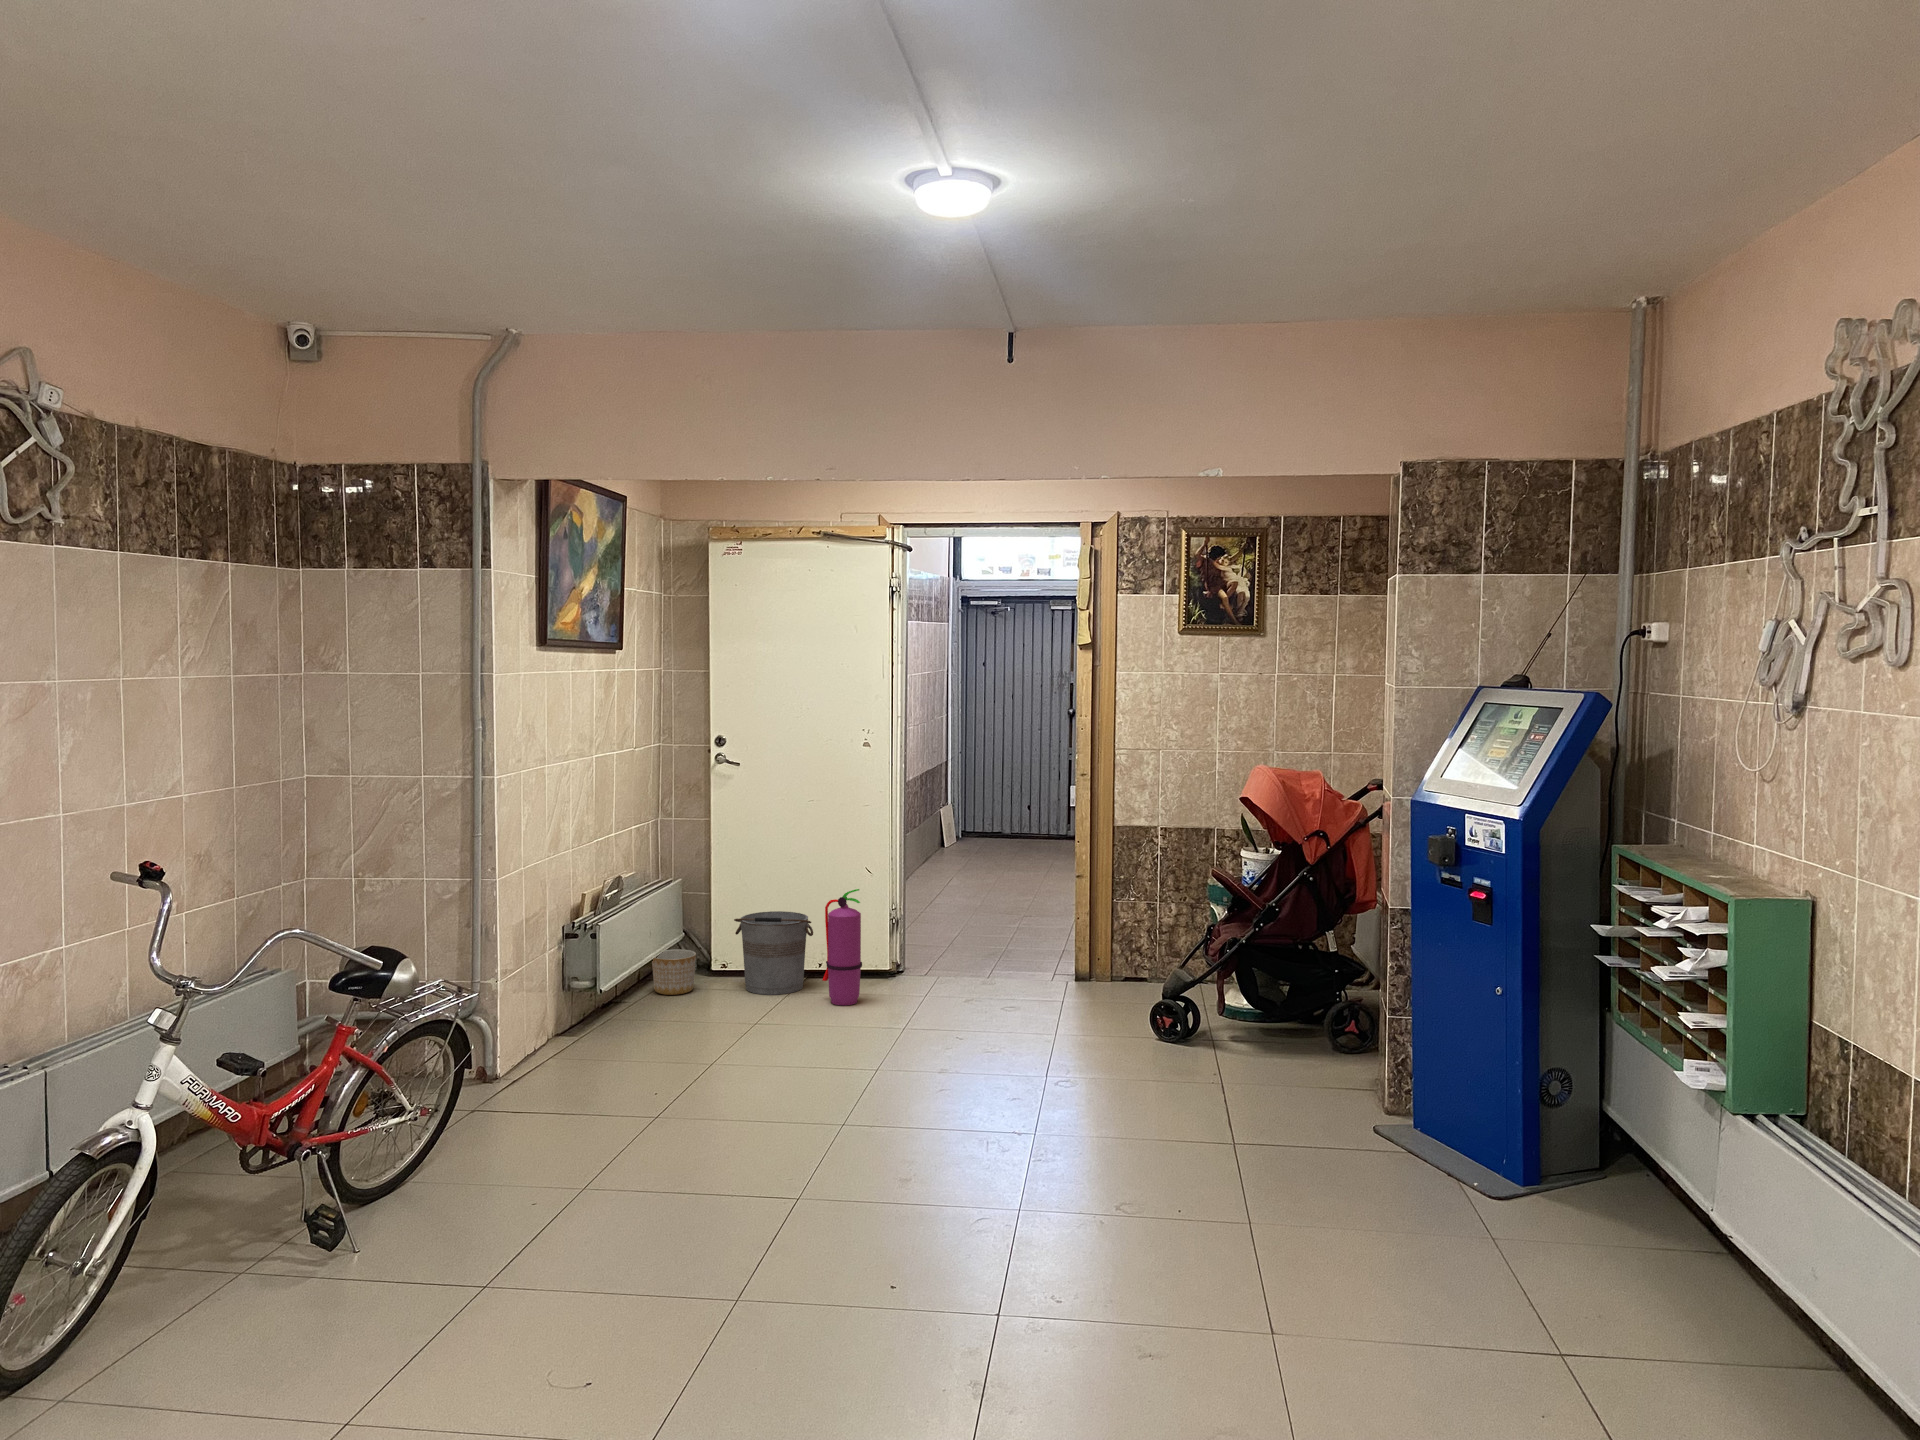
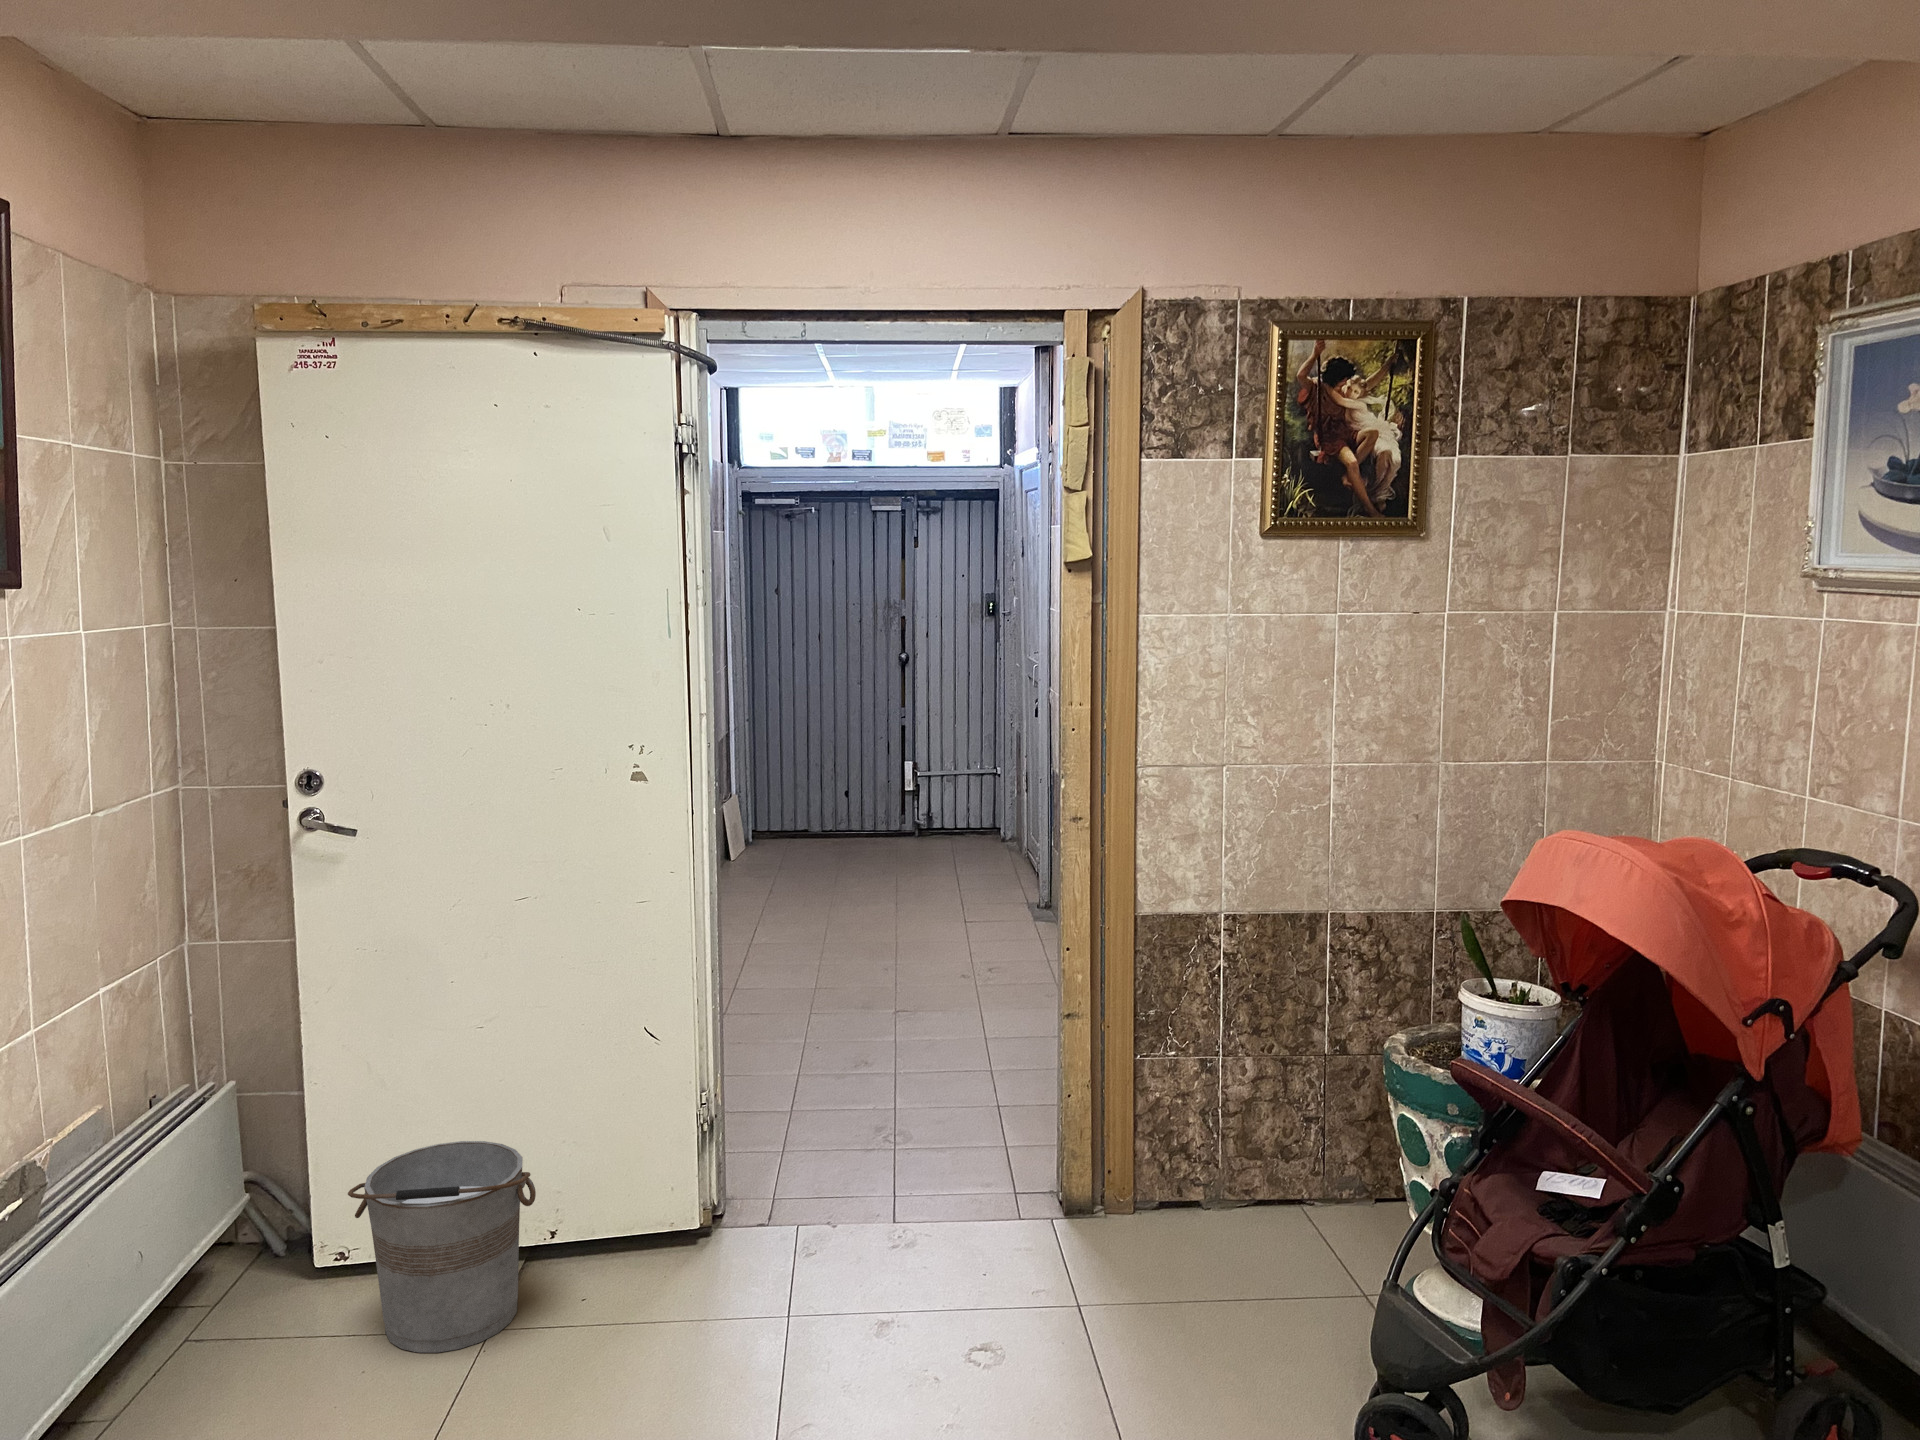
fire extinguisher: present [823,889,862,1005] -> none [561,1122,651,1382]
planter: present [652,949,696,995] -> none [148,1258,261,1384]

